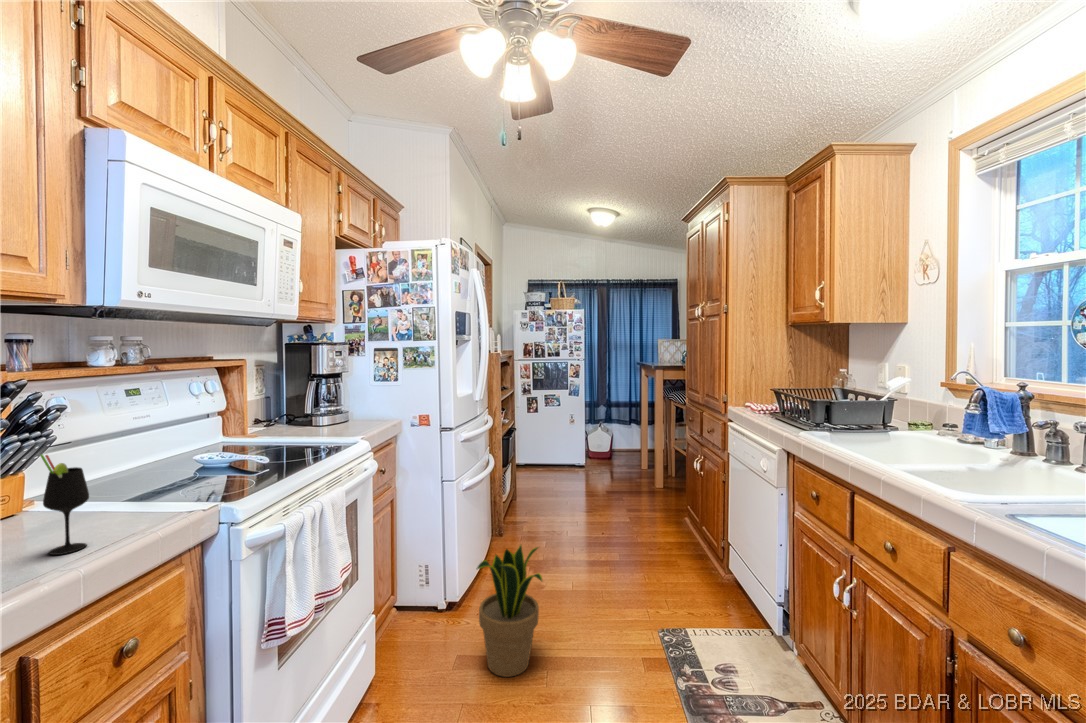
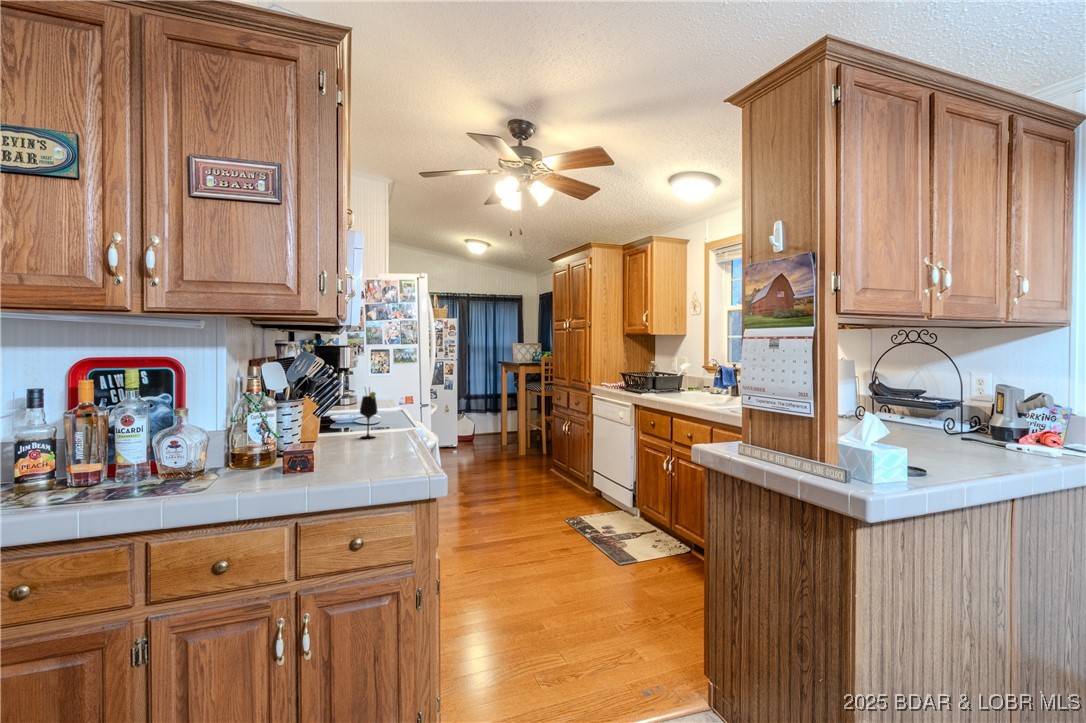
potted plant: present [477,545,542,677] -> none [468,470,512,551]

